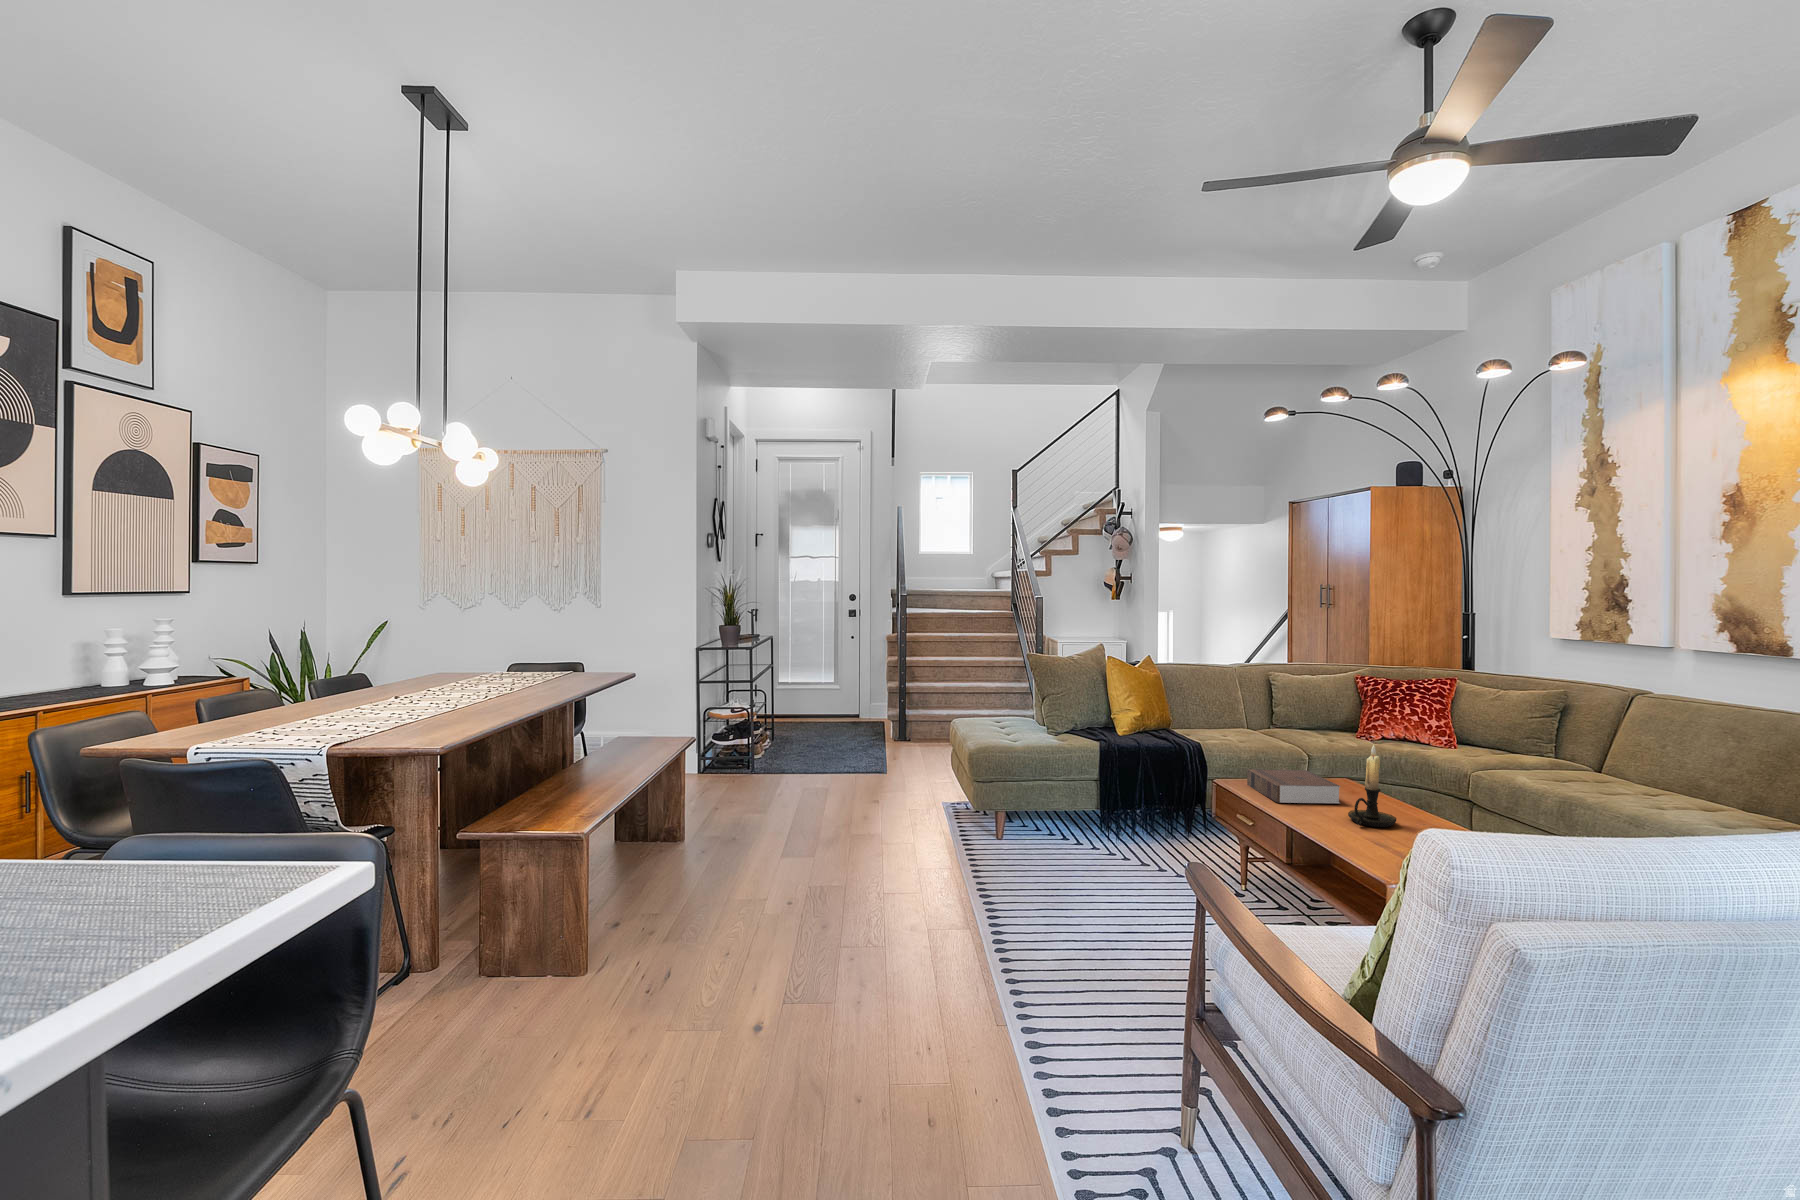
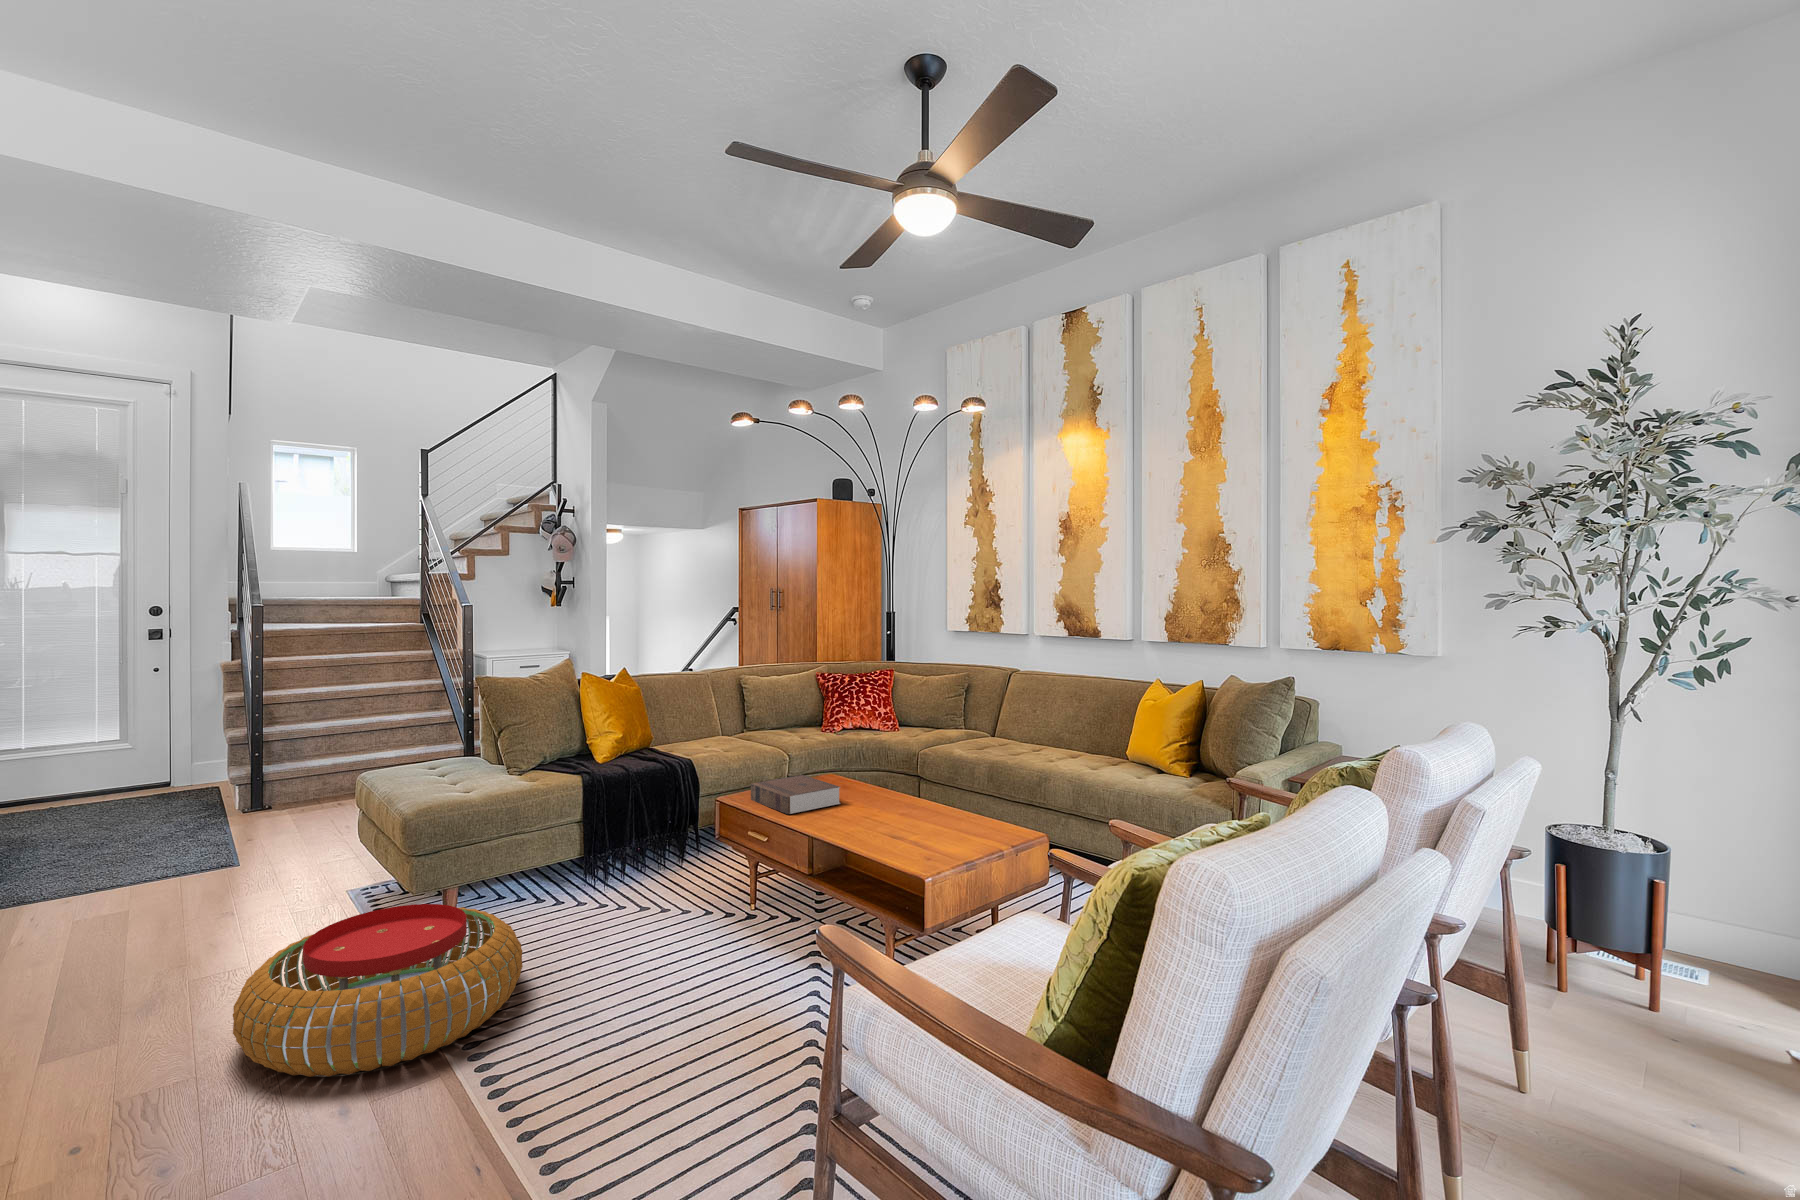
candle holder: present [1348,745,1396,827] -> none [855,743,894,824]
pouf: none [858,811,1033,915] -> present [233,904,523,1077]

